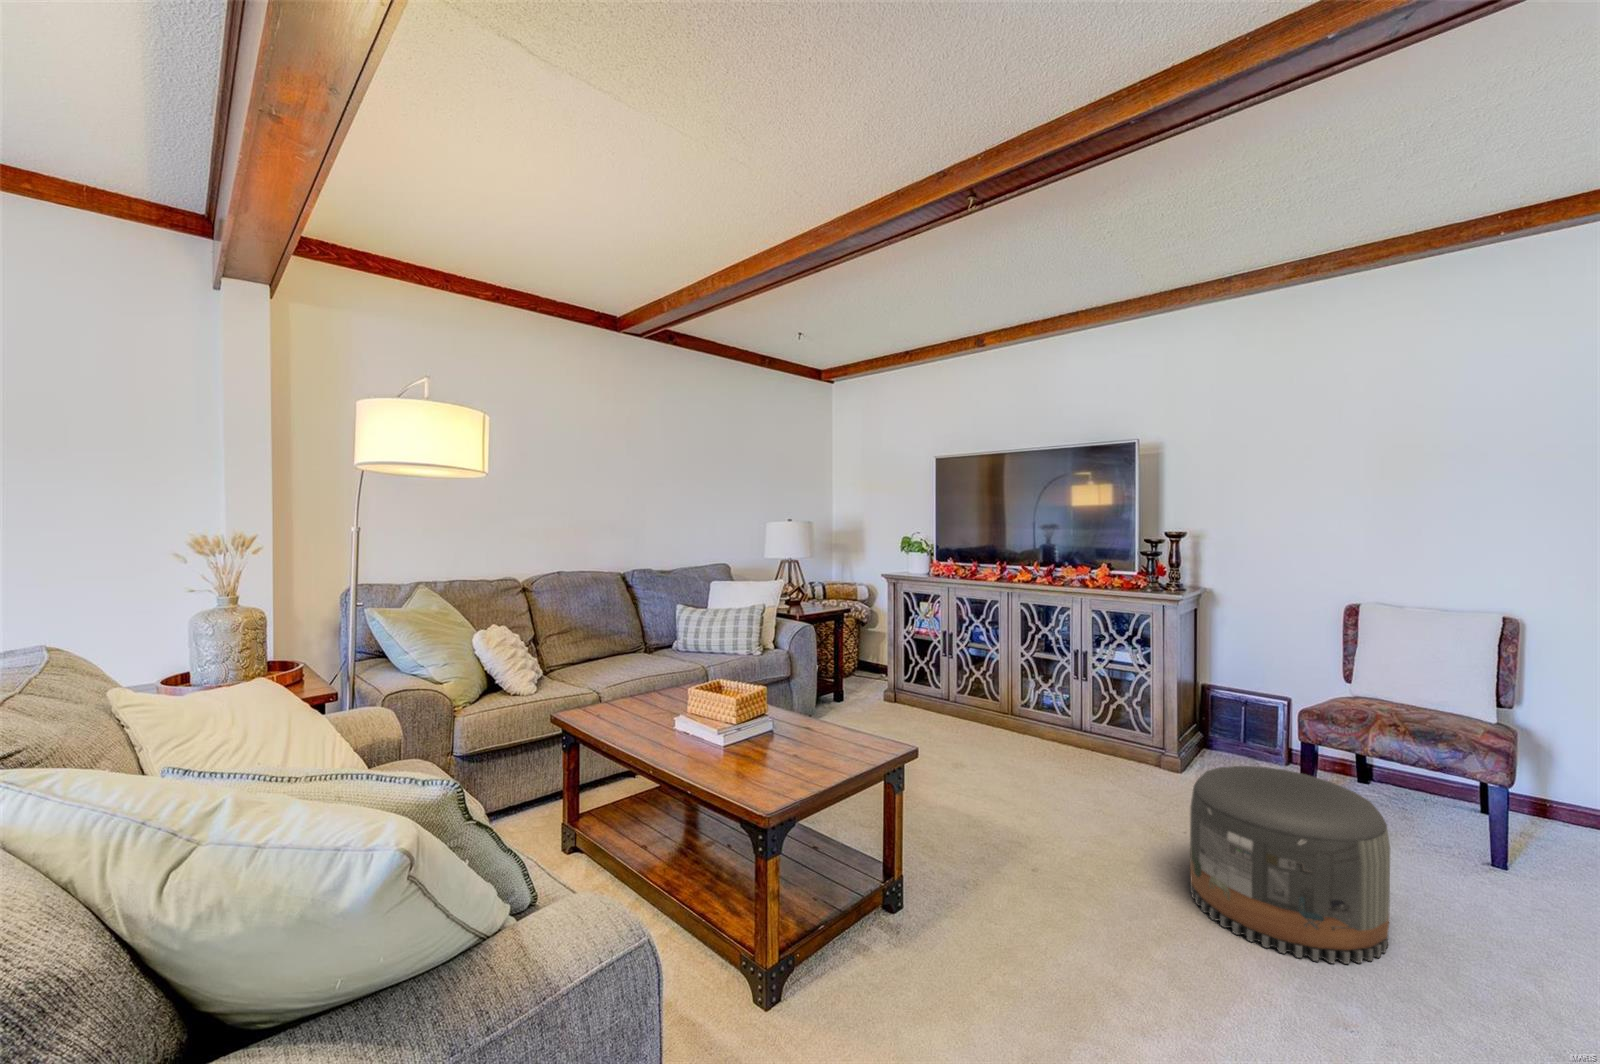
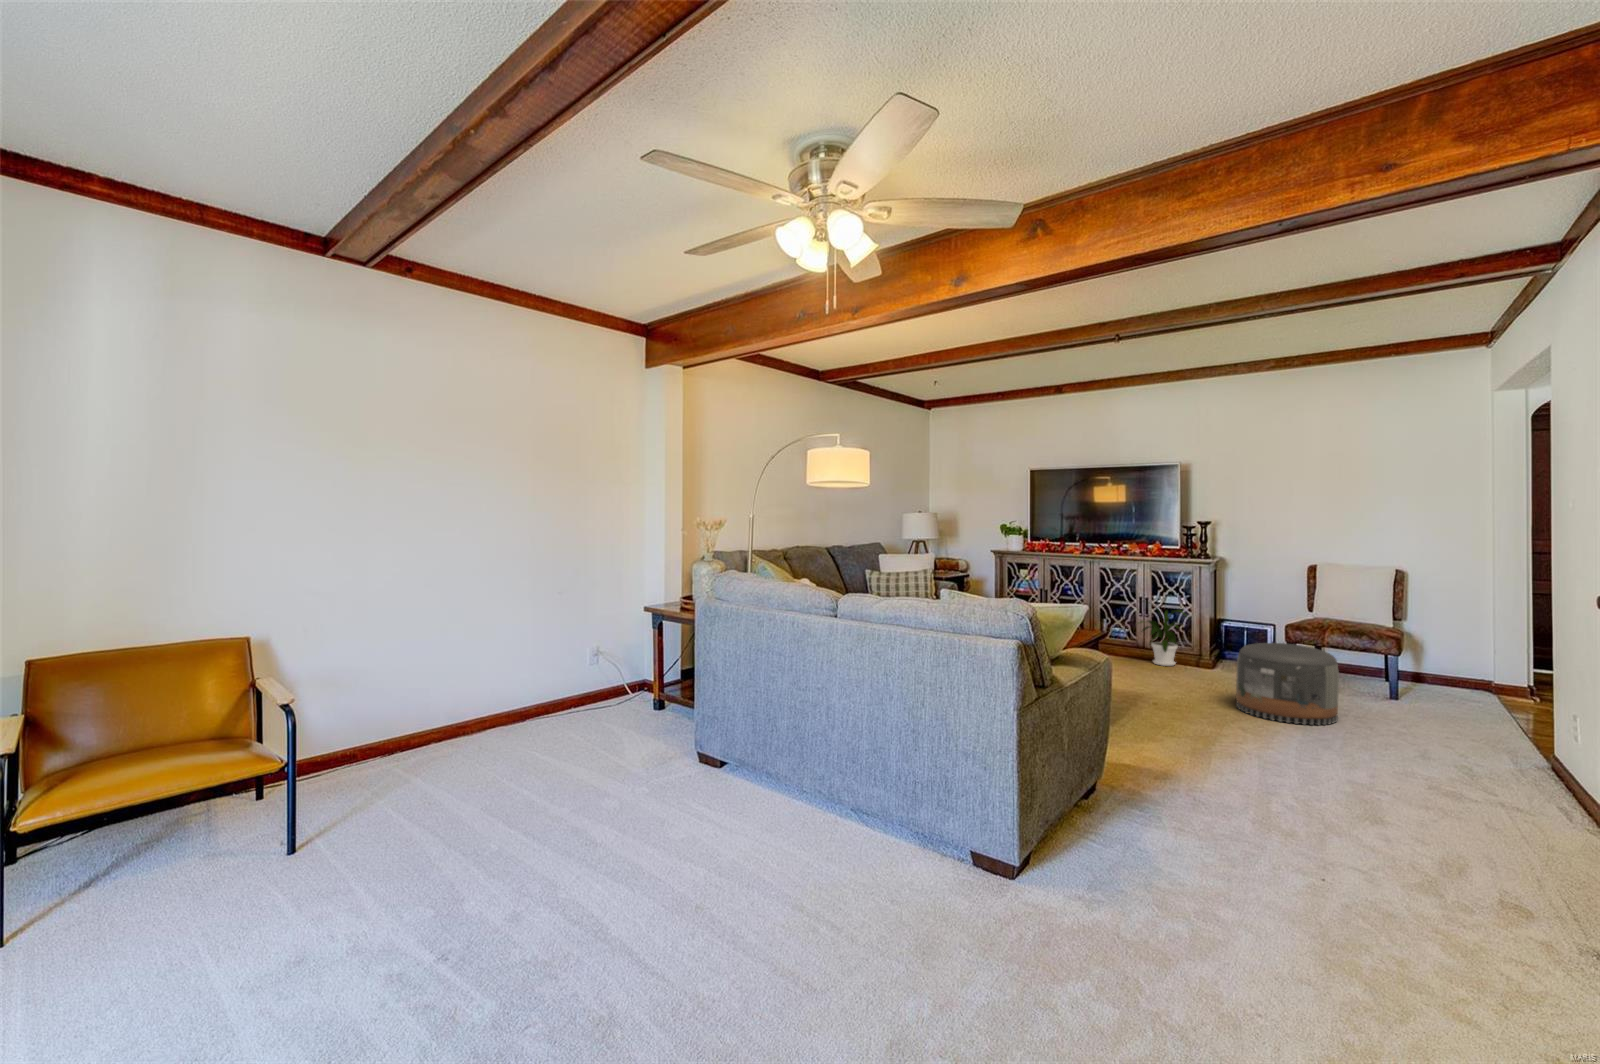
house plant: none [1054,659,1142,766] -> present [1139,607,1186,666]

